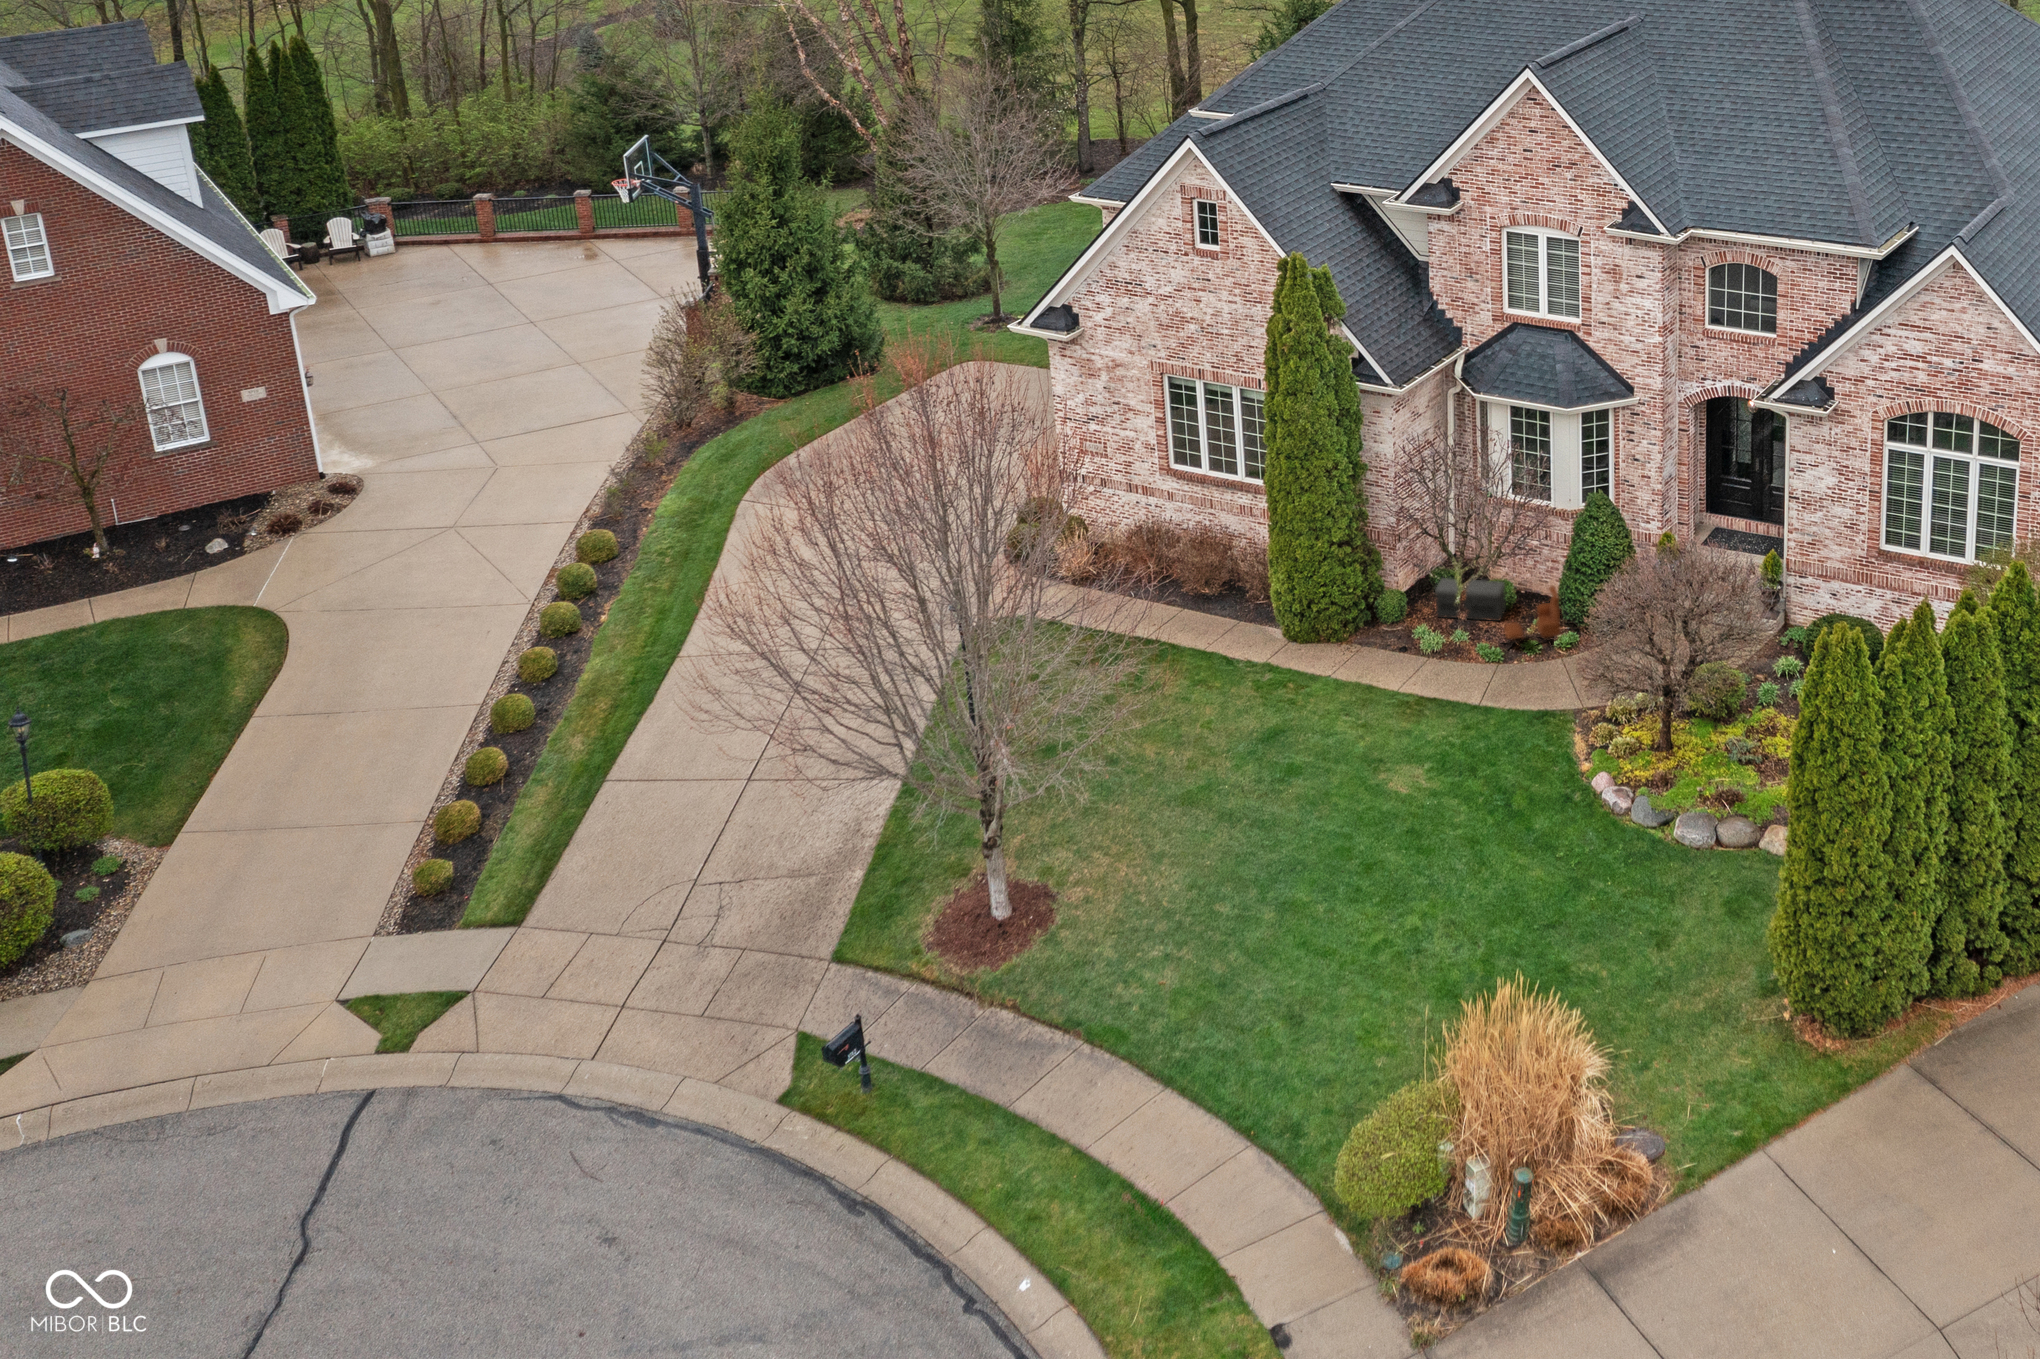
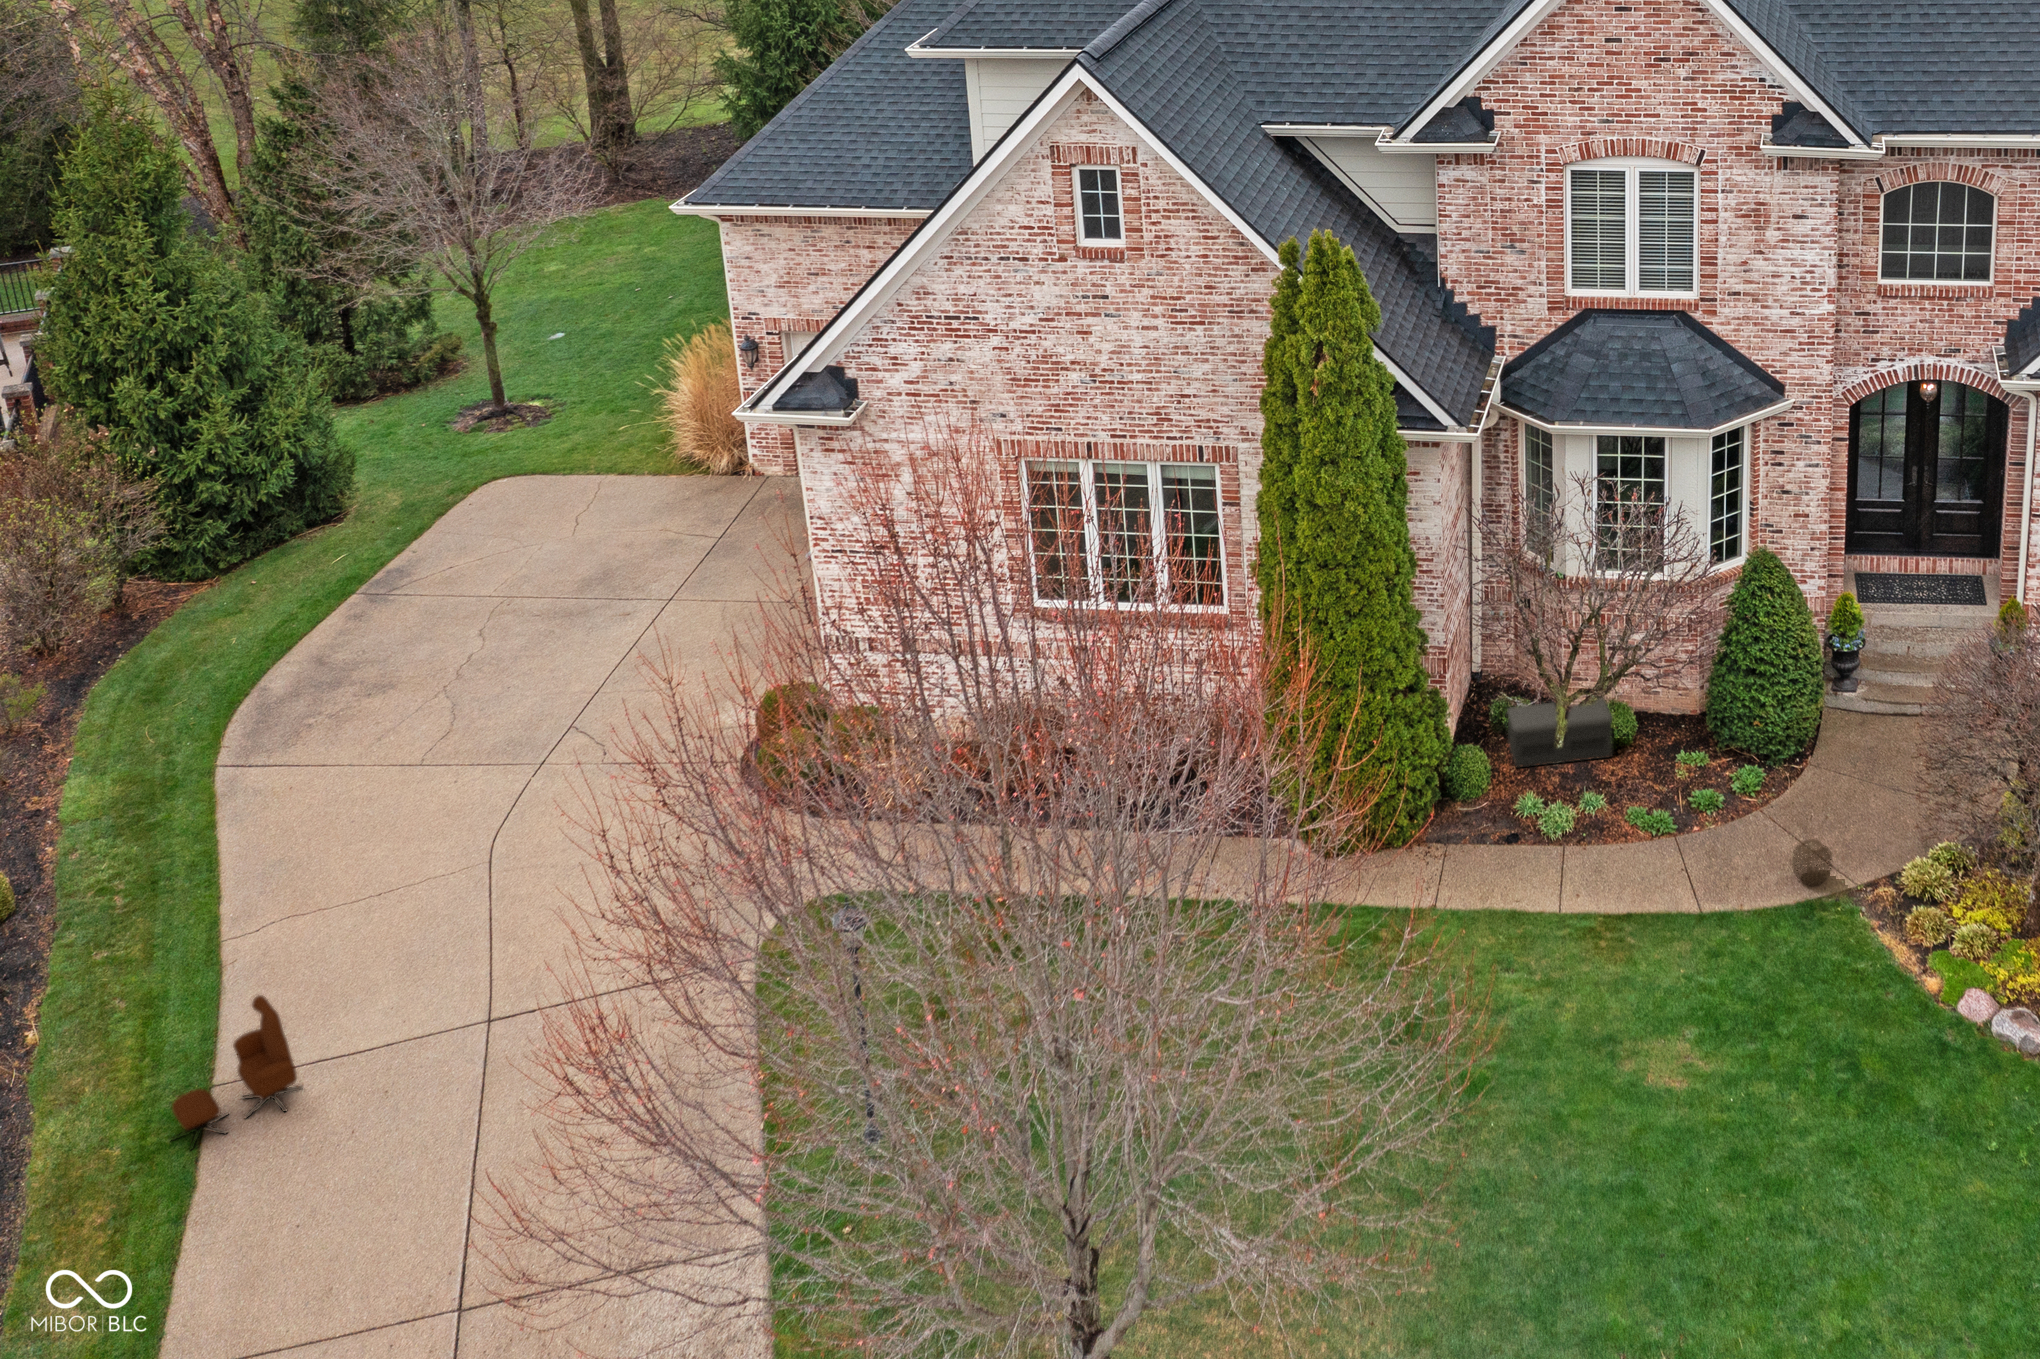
lounge chair: present [1504,585,1561,647] -> present [170,995,302,1151]
woven basket: none [1545,681,1571,711] -> present [1792,839,1832,886]

